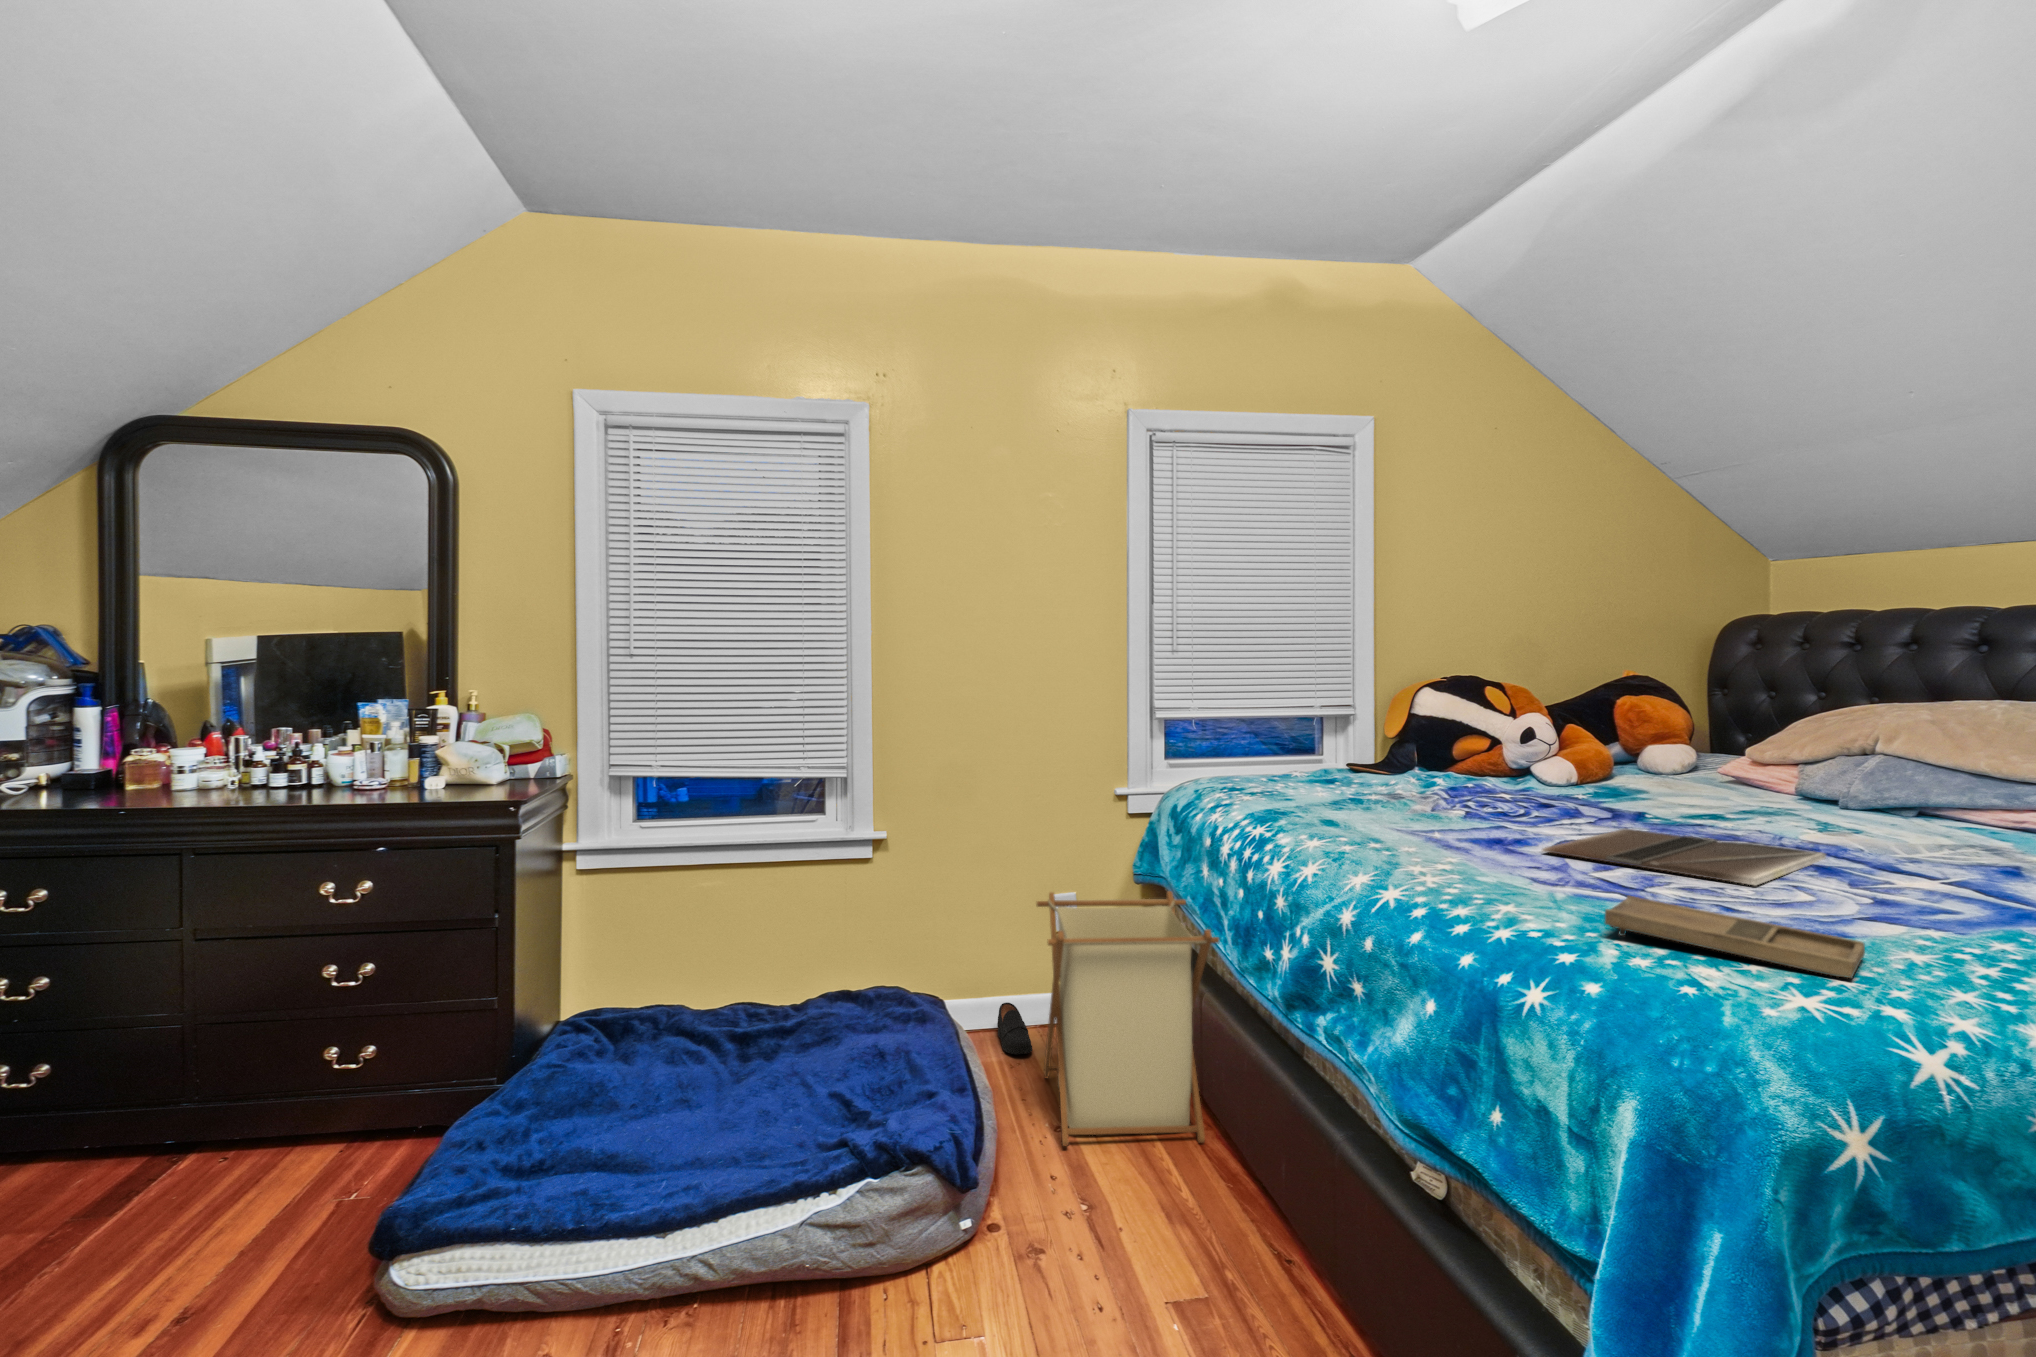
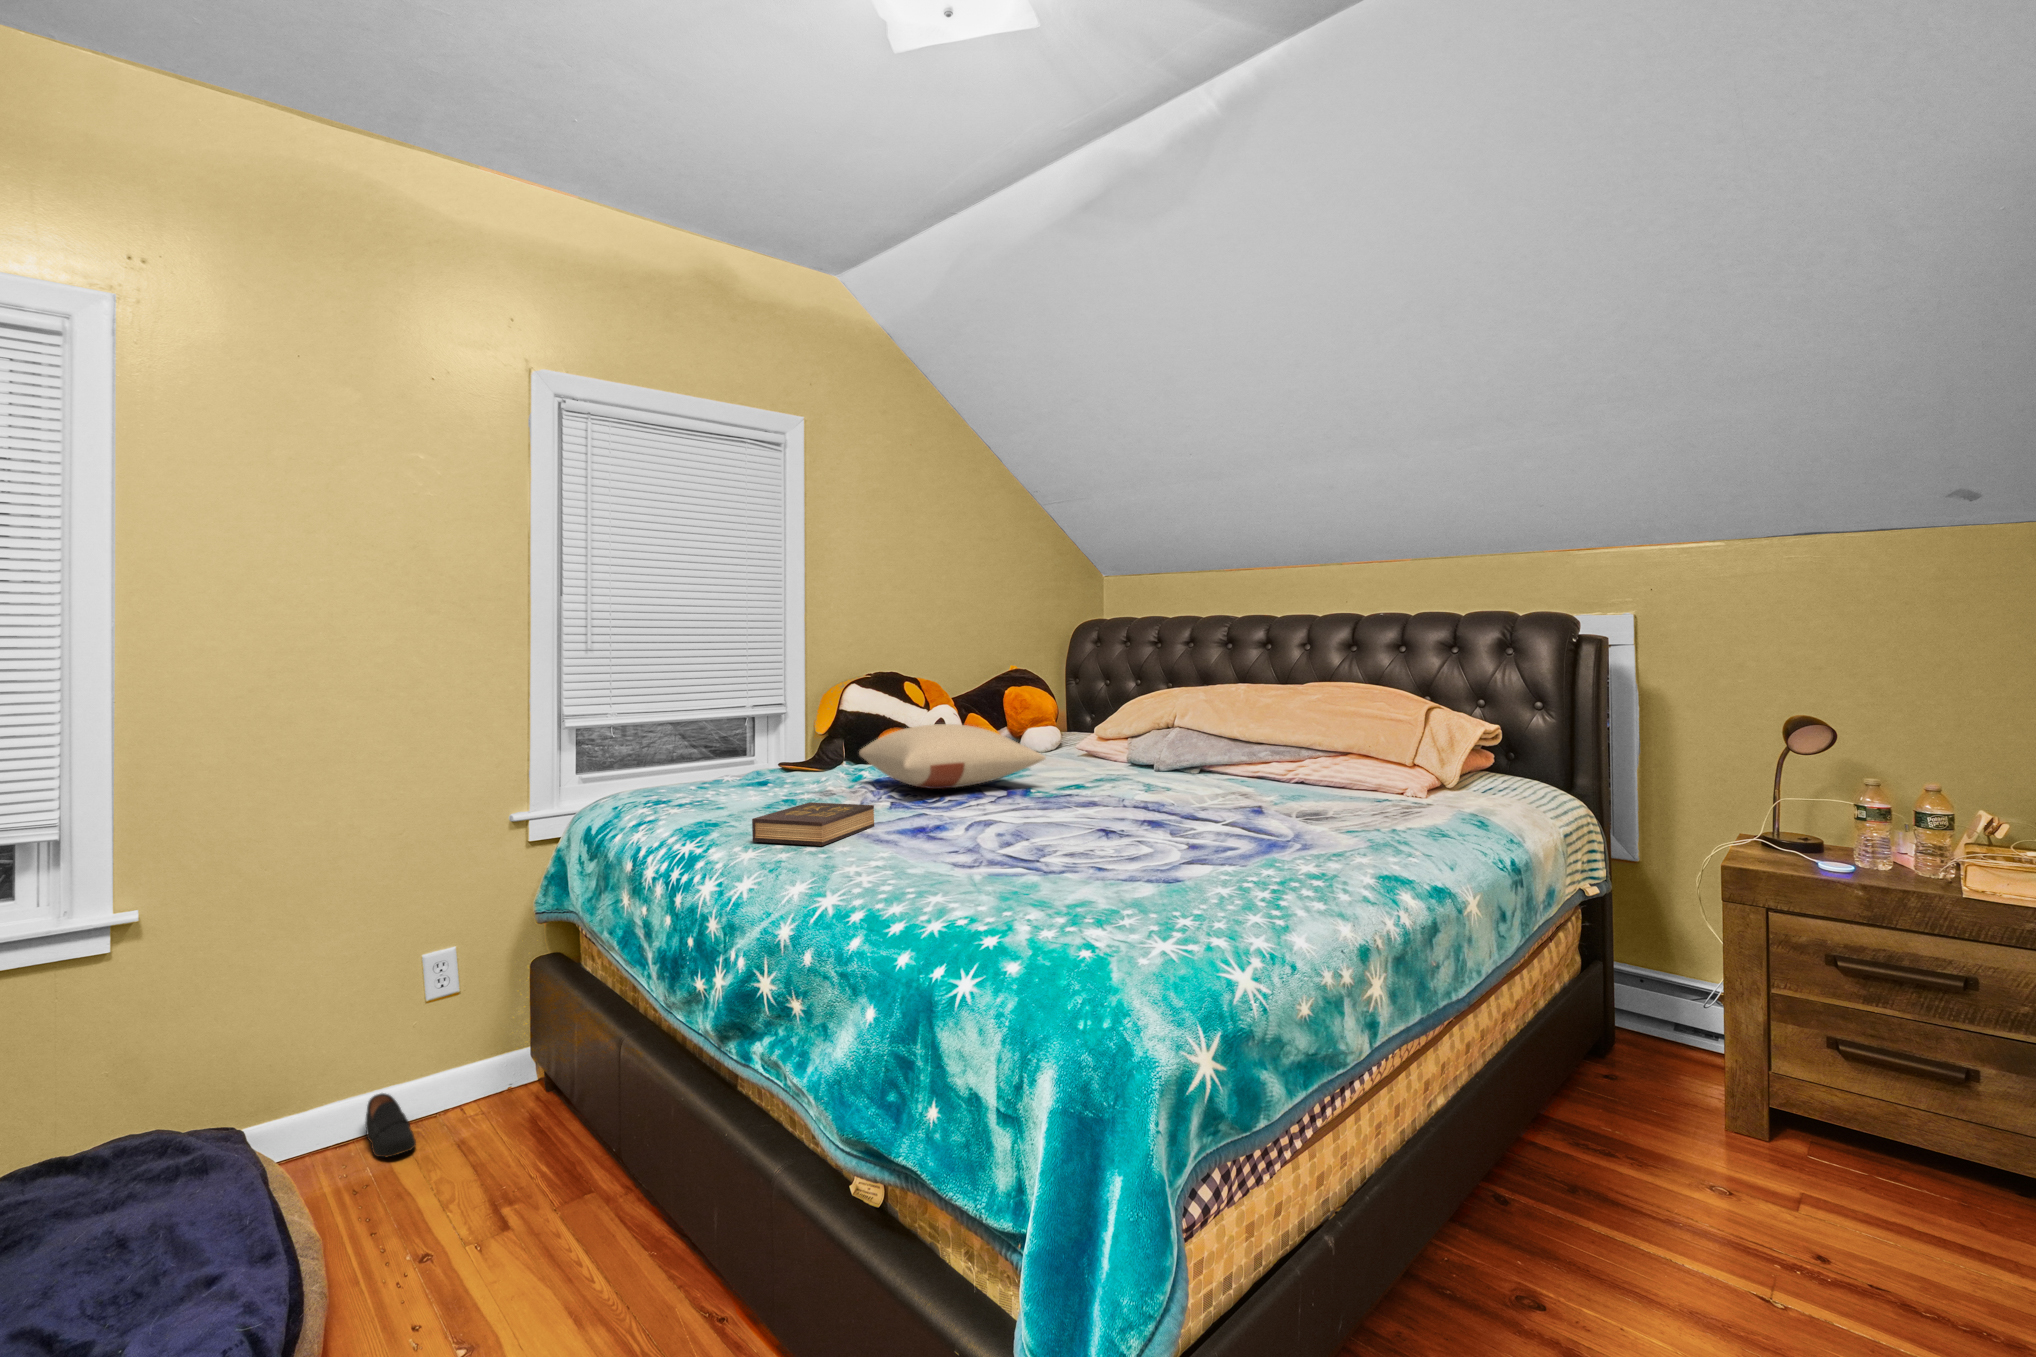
pillow: none [1435,732,1668,801] -> present [859,724,1046,789]
hardback book: none [1321,800,1449,843] -> present [752,802,874,846]
laptop: present [1543,829,1826,886] -> none [956,806,1158,846]
laundry basket: present [1037,891,1219,1146] -> none [413,925,647,1259]
tray: present [1605,896,1865,978] -> none [1015,872,1200,920]

